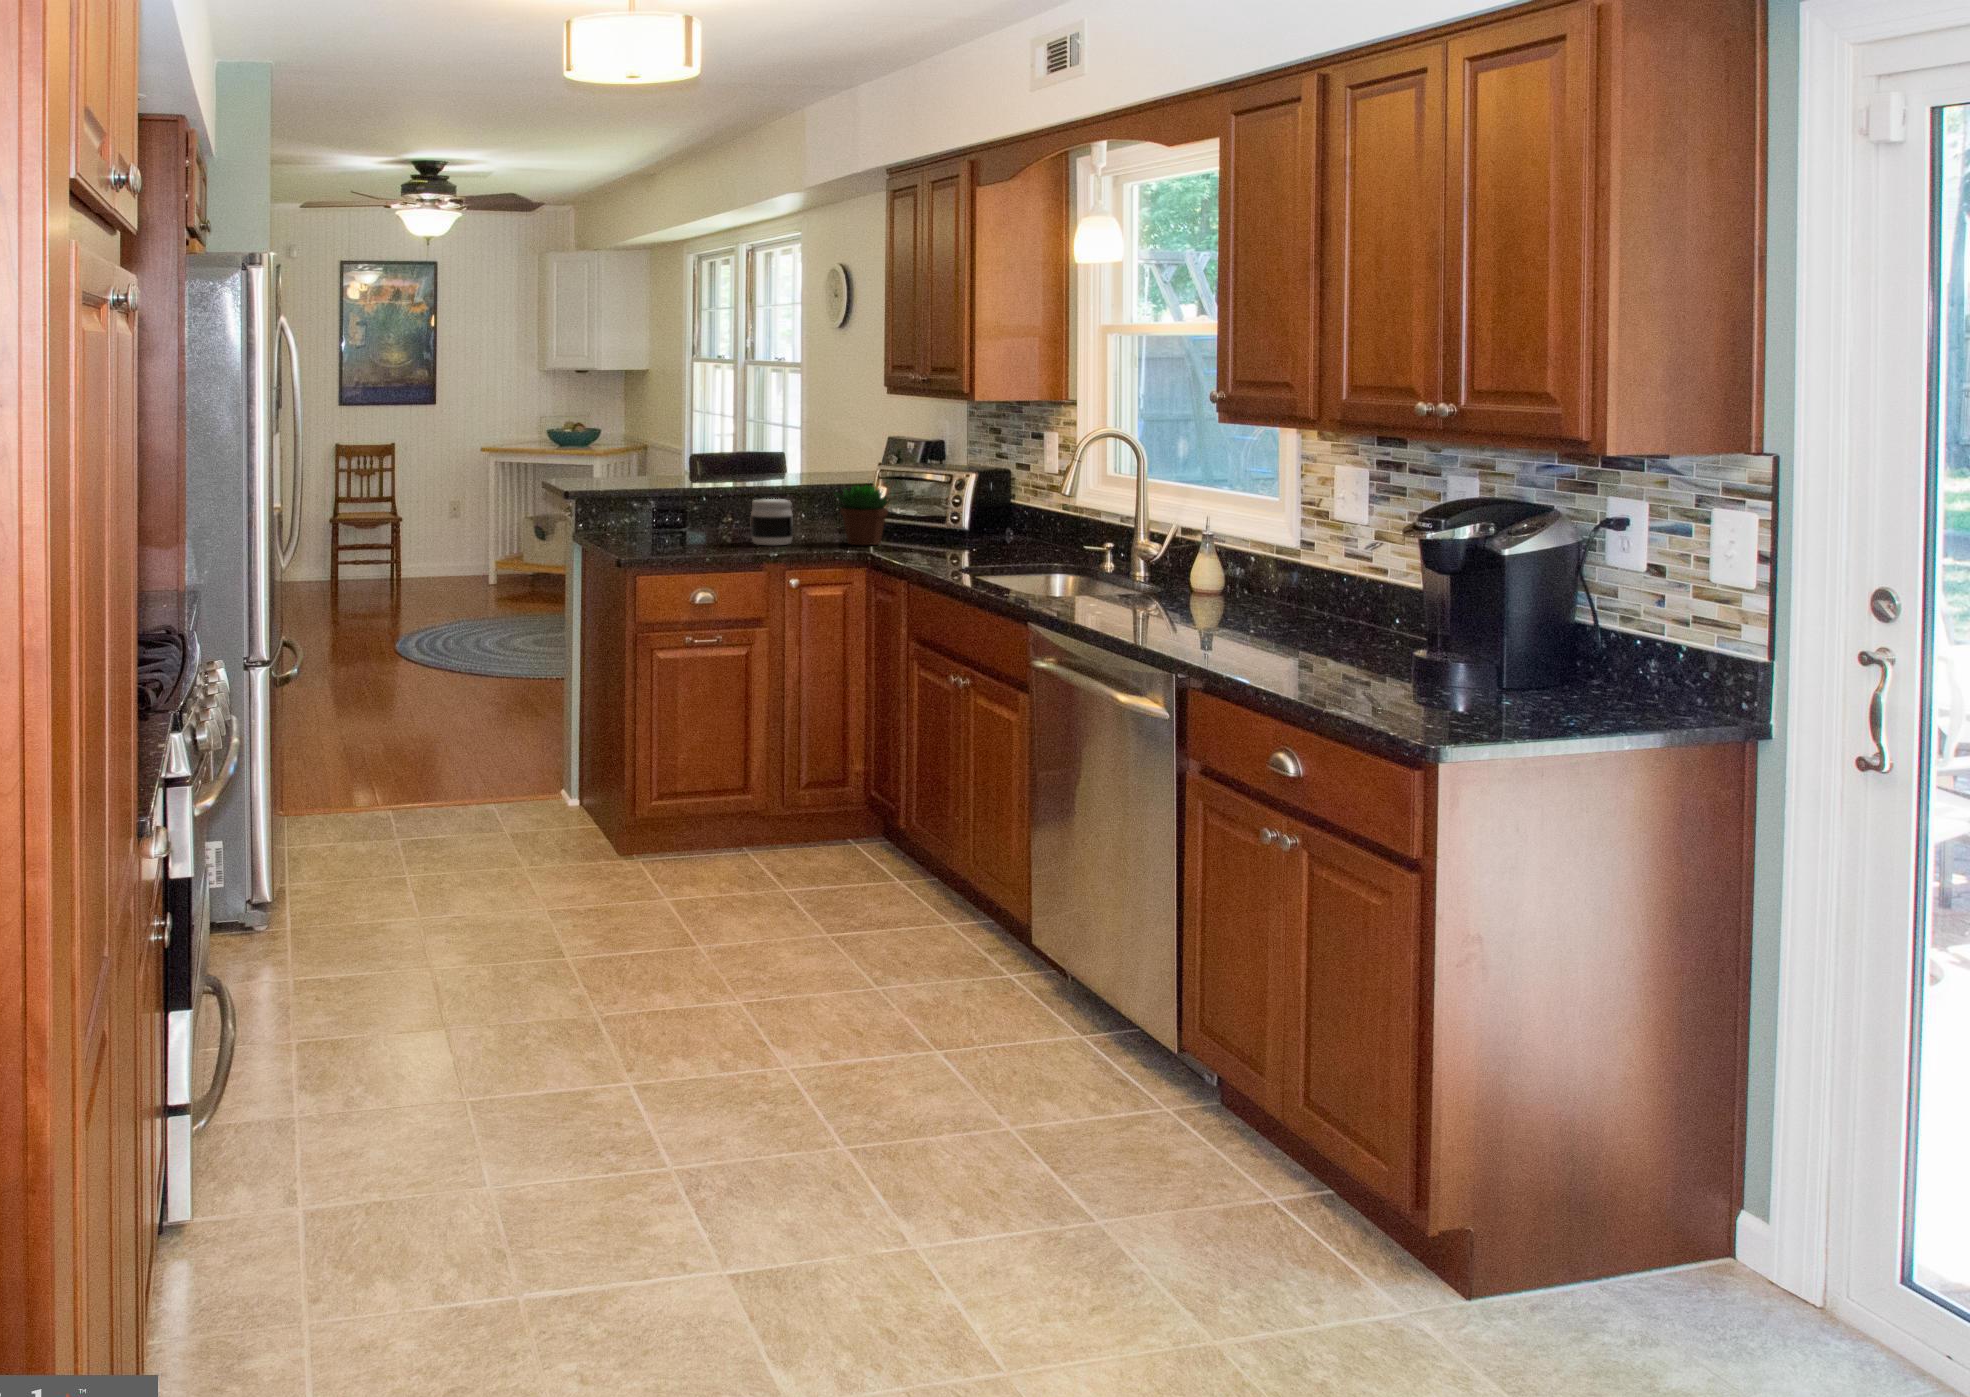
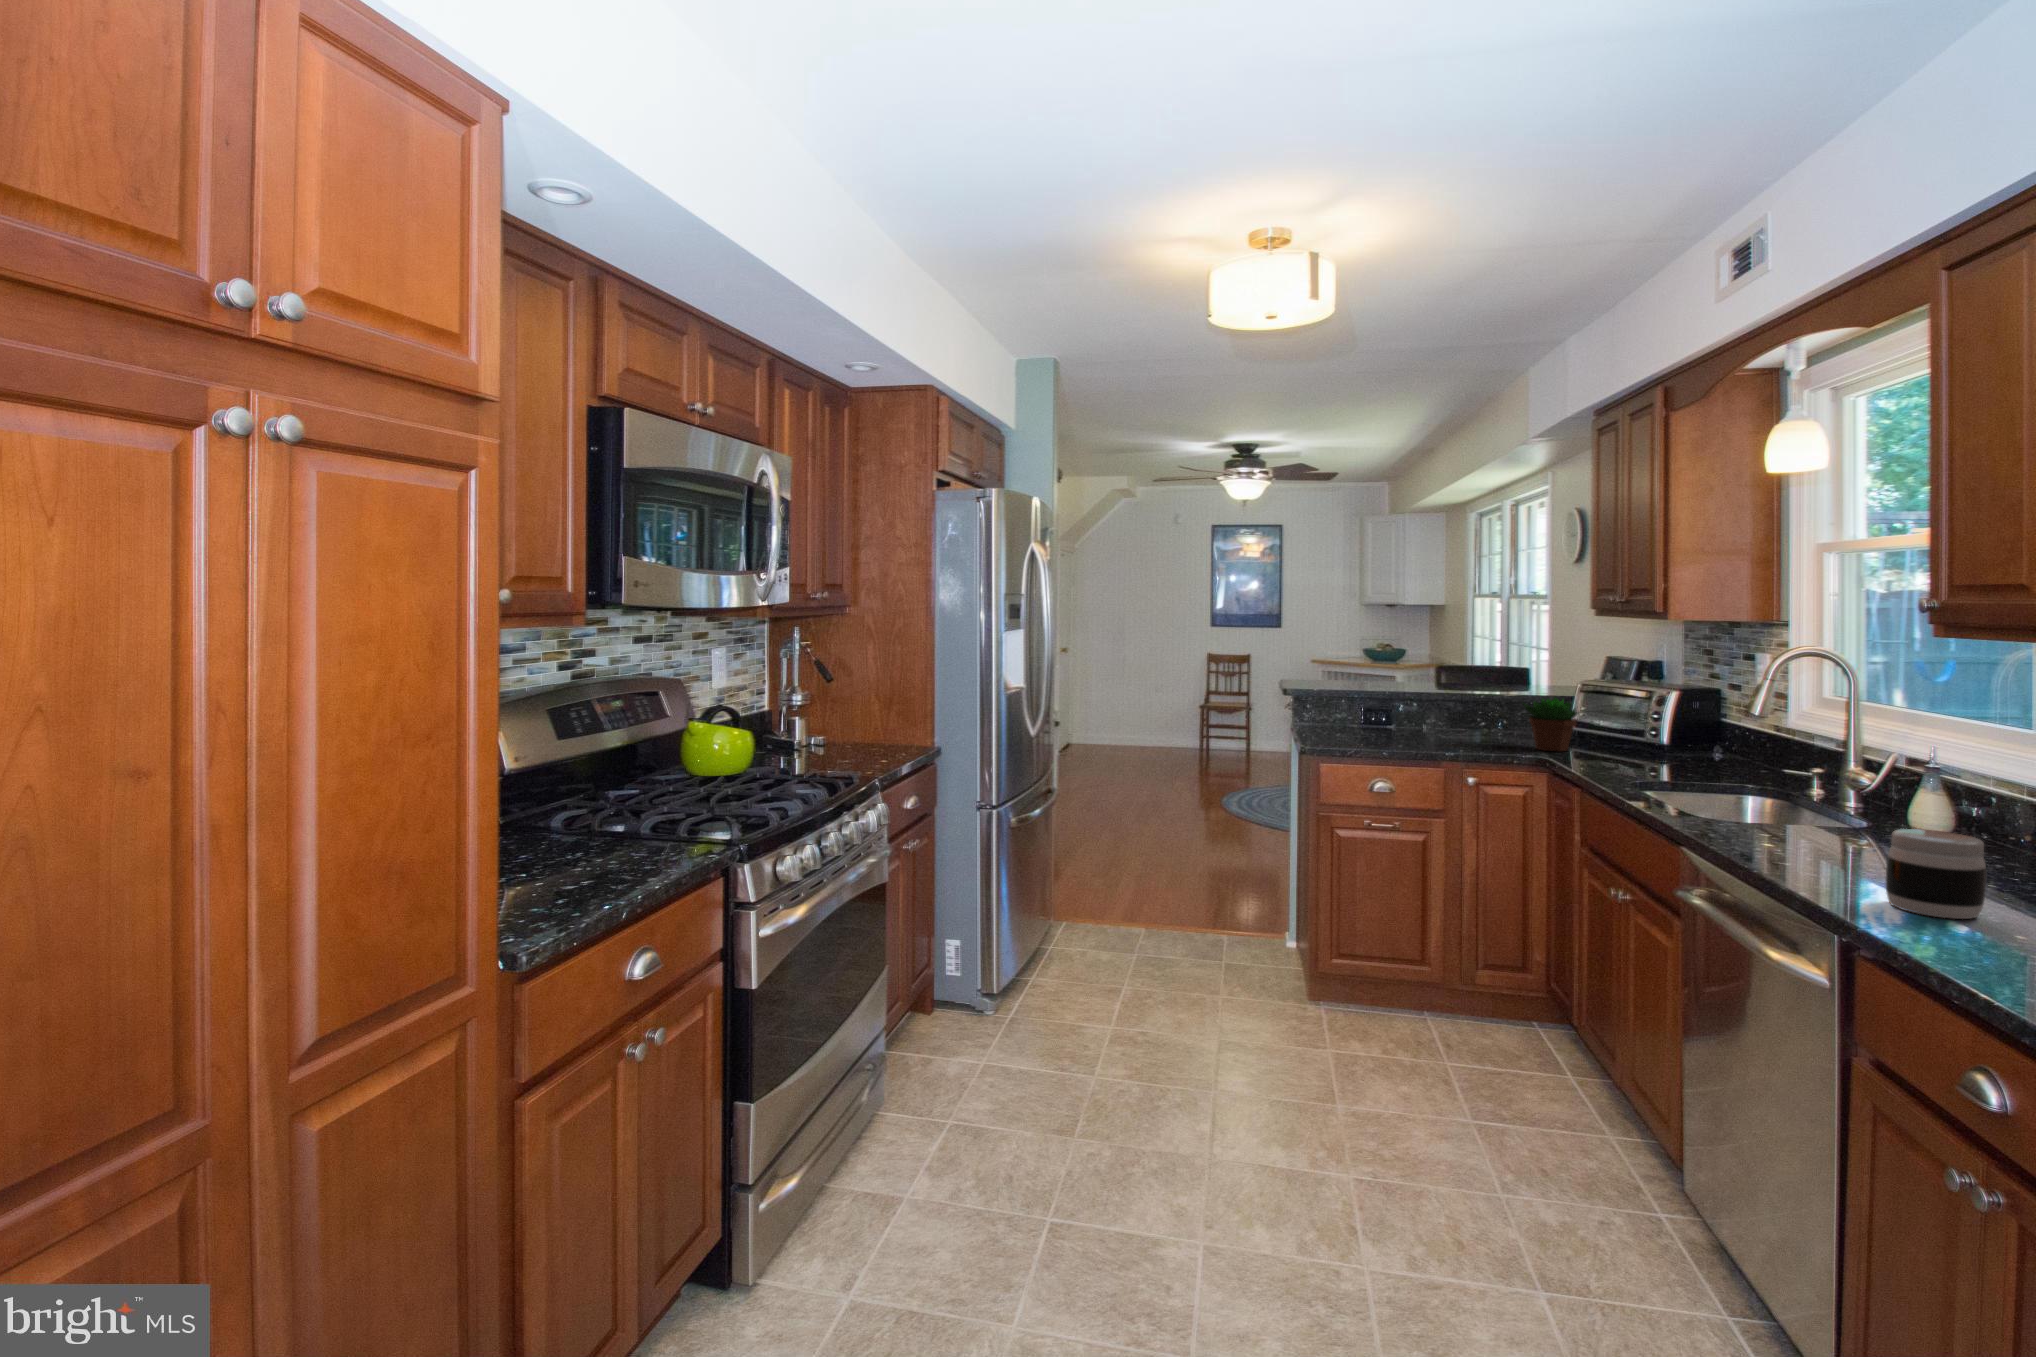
jar: present [751,499,793,545] -> present [1886,829,1986,919]

